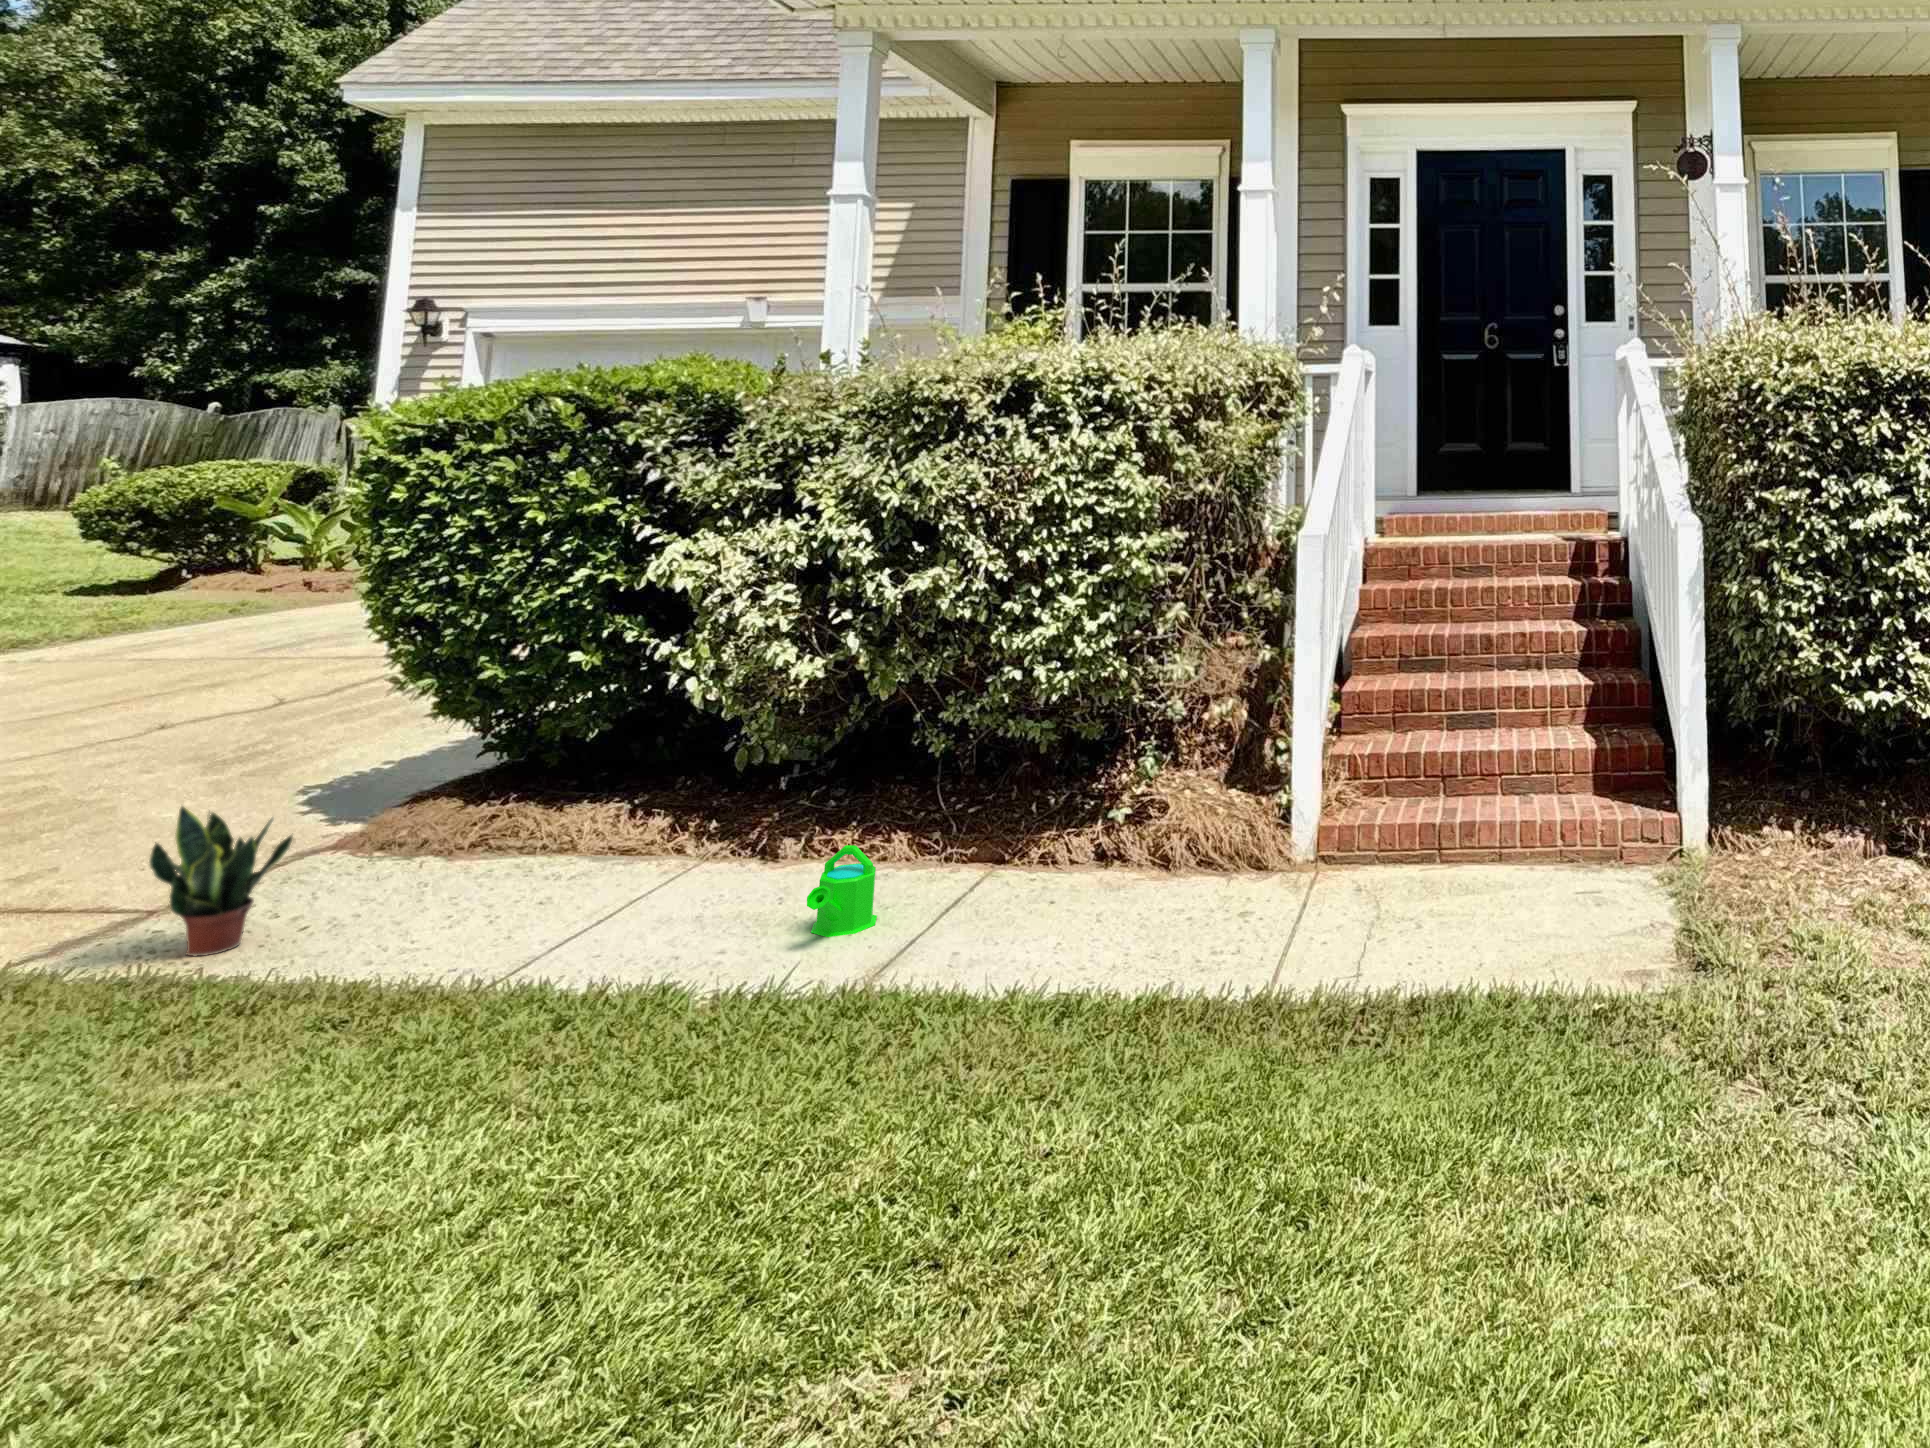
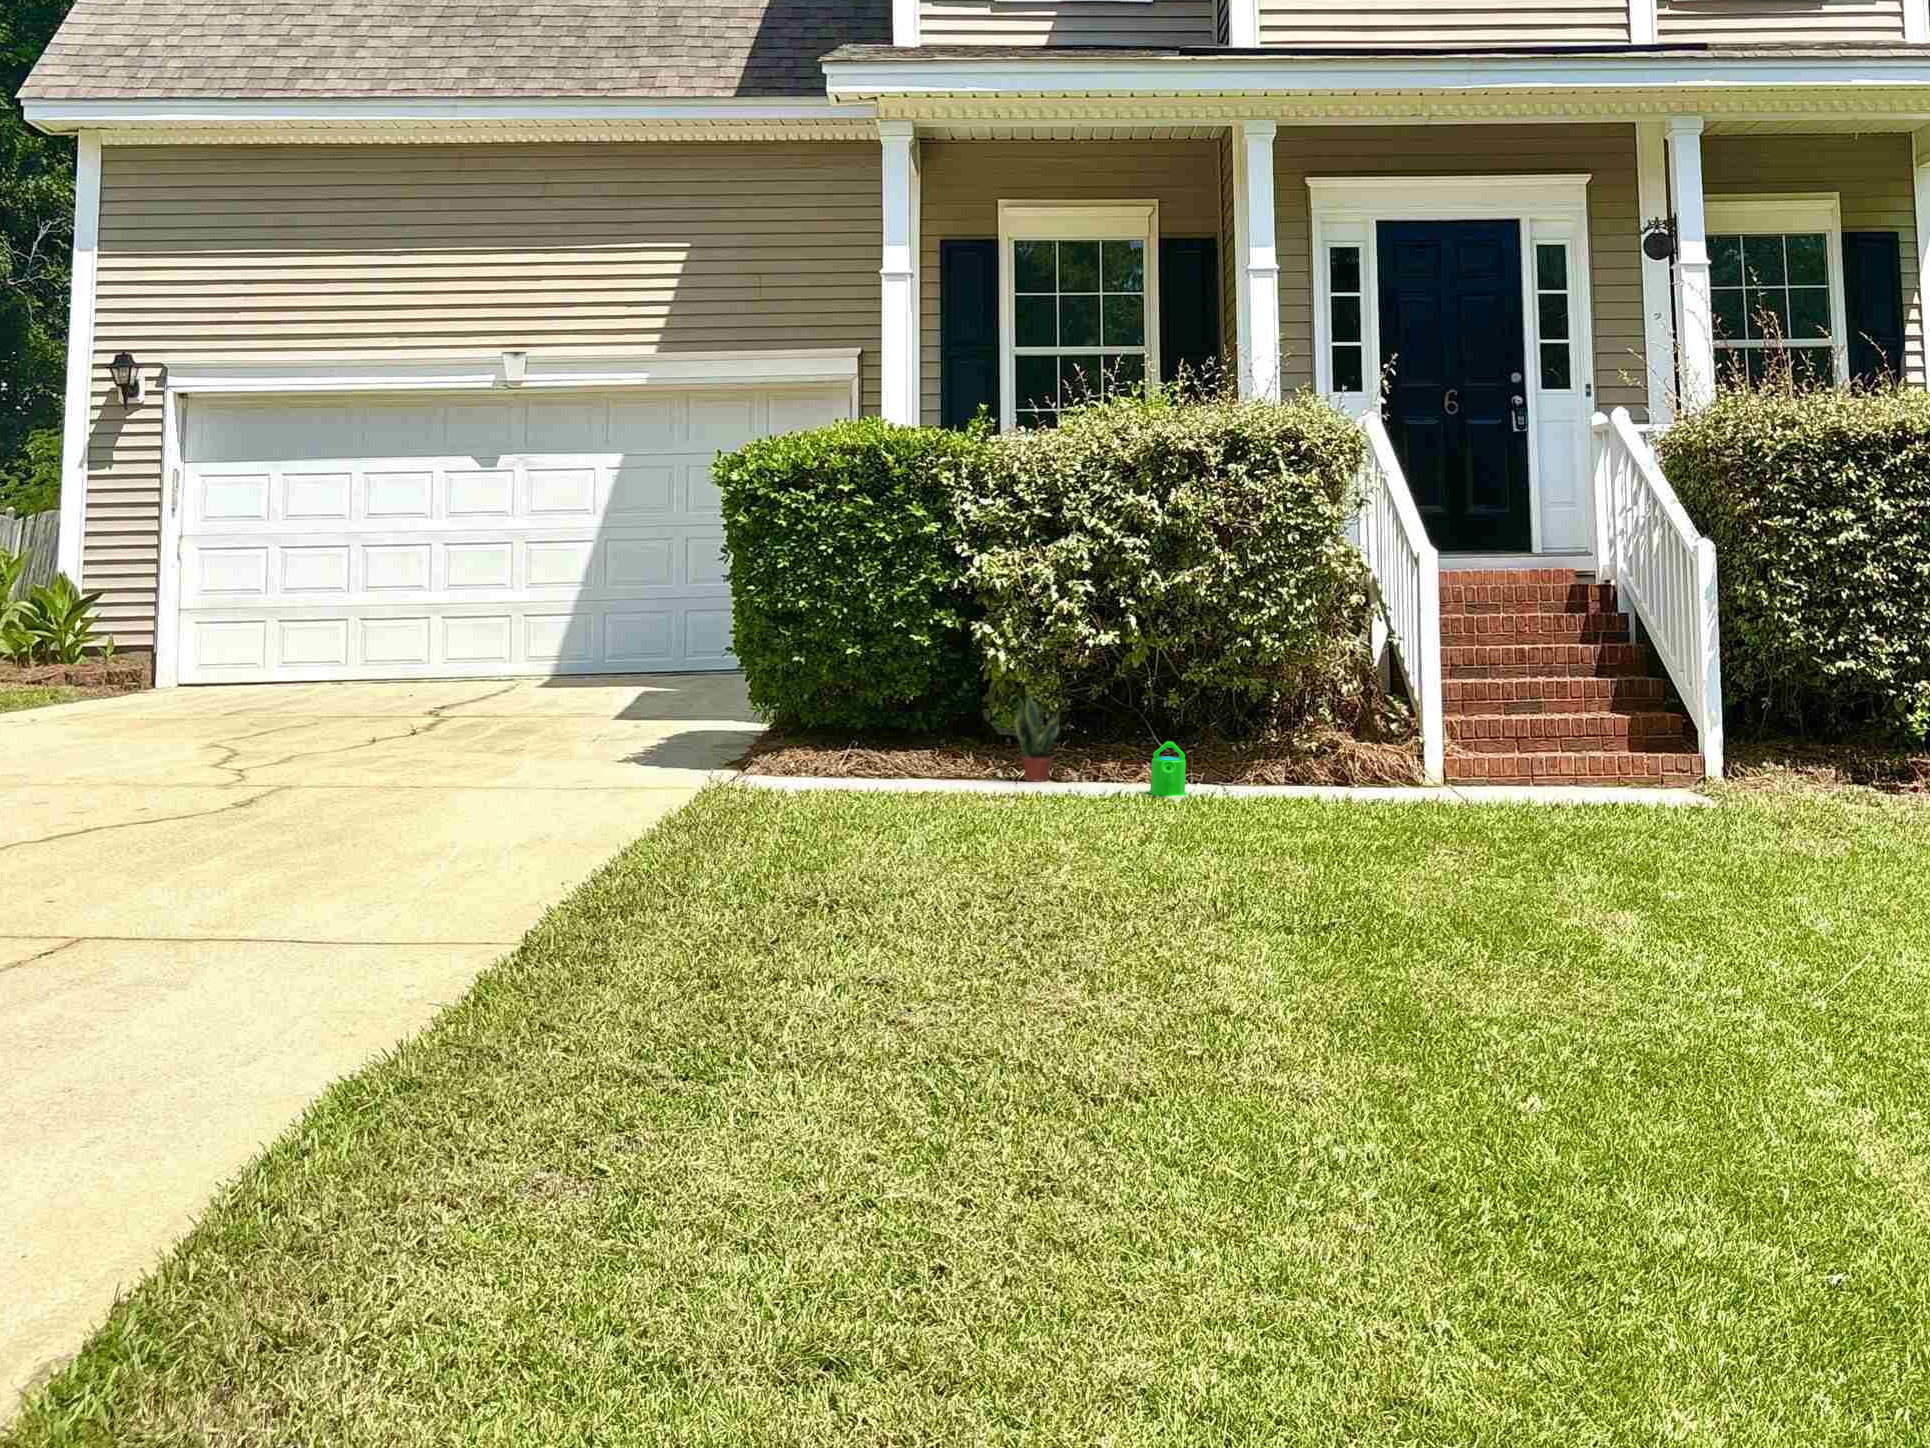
potted plant: present [150,806,293,956] -> present [1014,697,1059,782]

